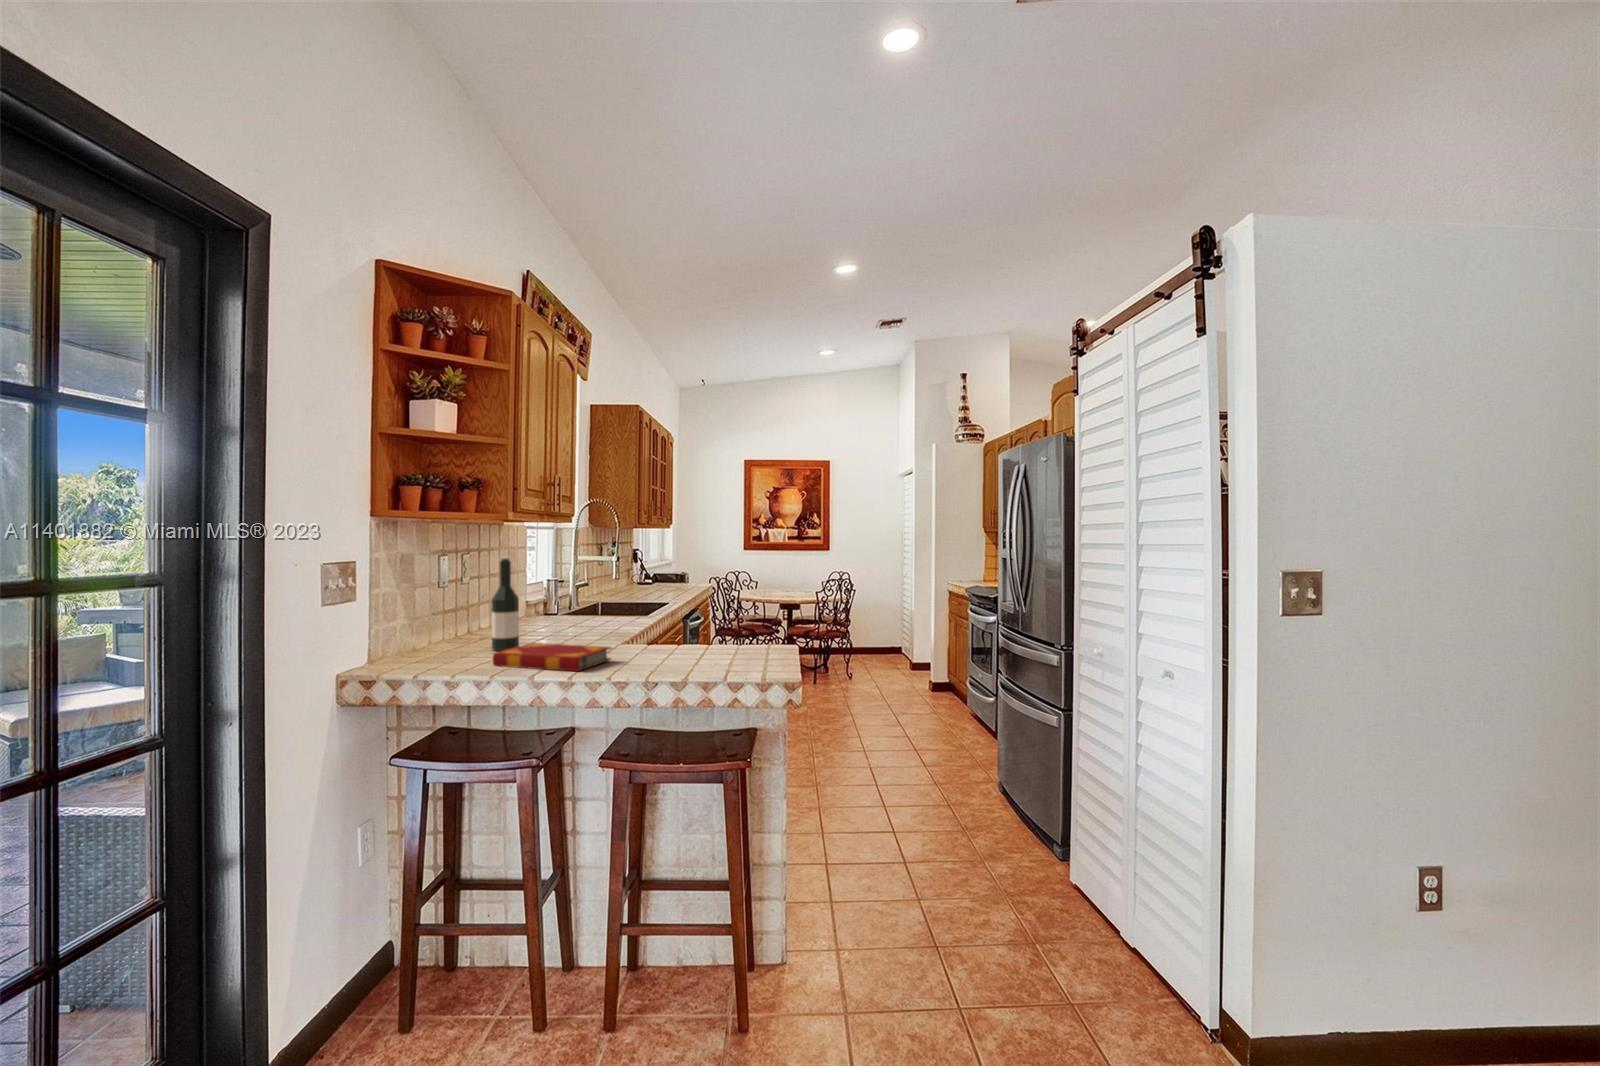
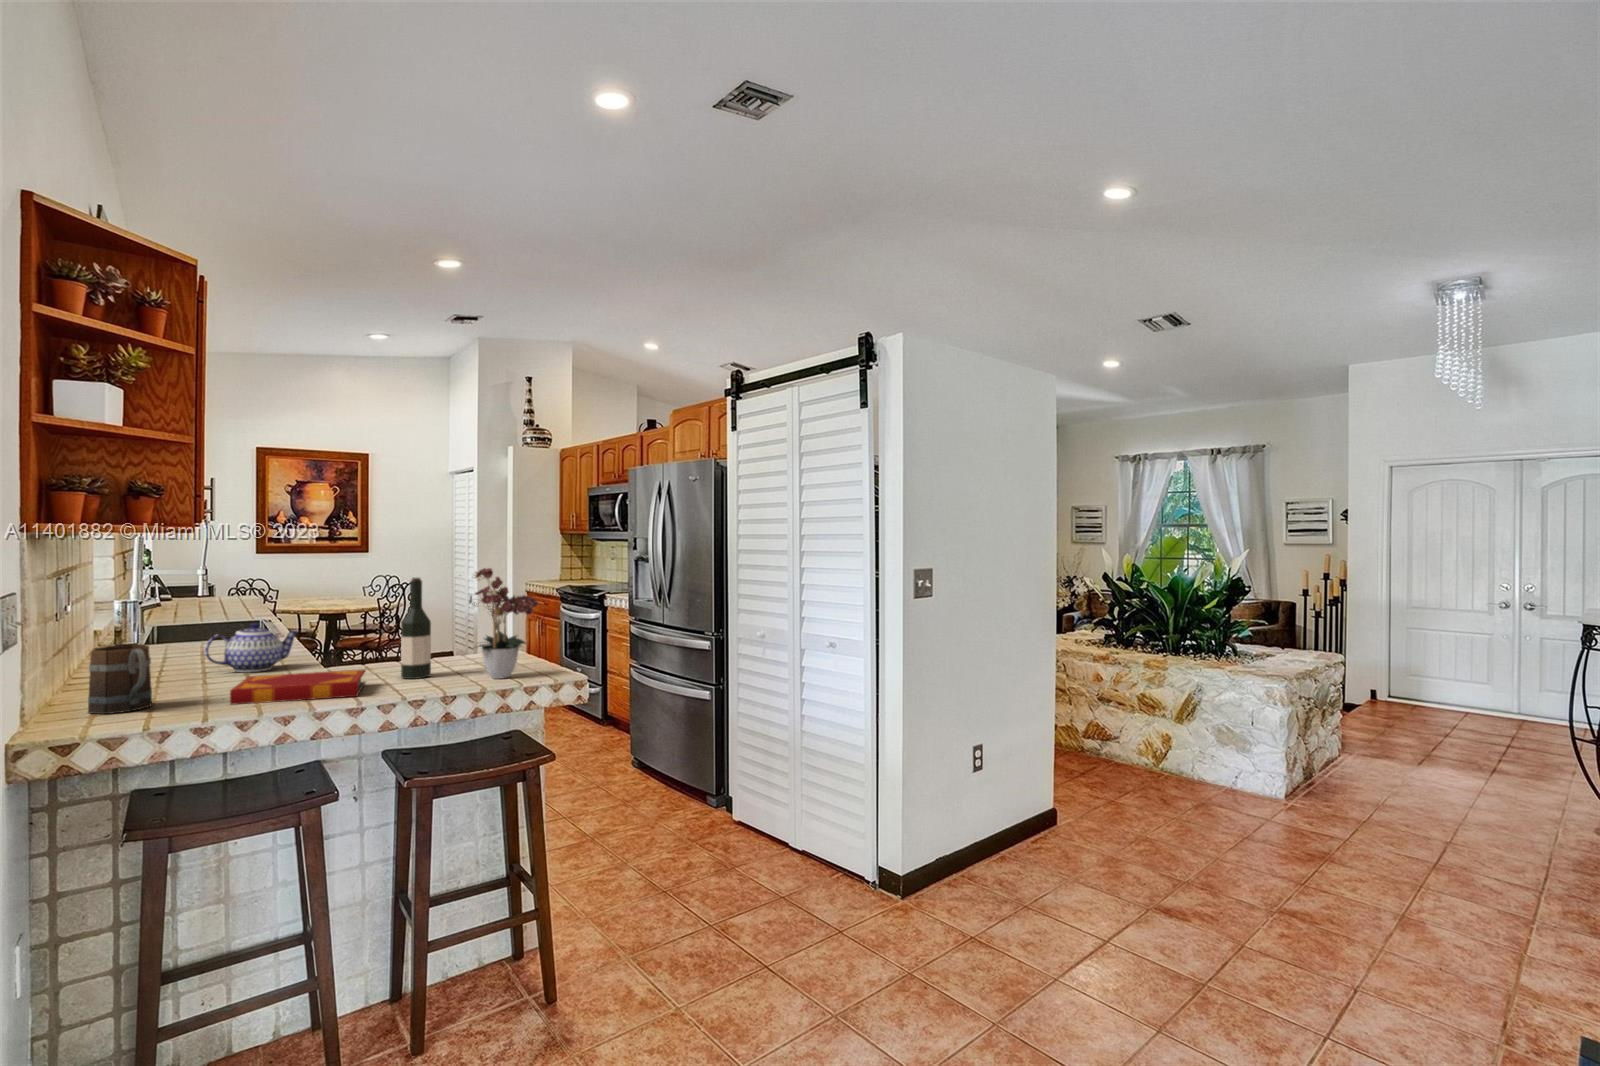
flower arrangement: none [685,549,767,670] -> present [469,568,538,679]
wine bottle: present [492,558,519,651] -> present [401,578,431,679]
teapot: none [545,598,615,640] -> present [205,623,298,672]
mug: none [411,608,457,662] -> present [88,644,152,714]

